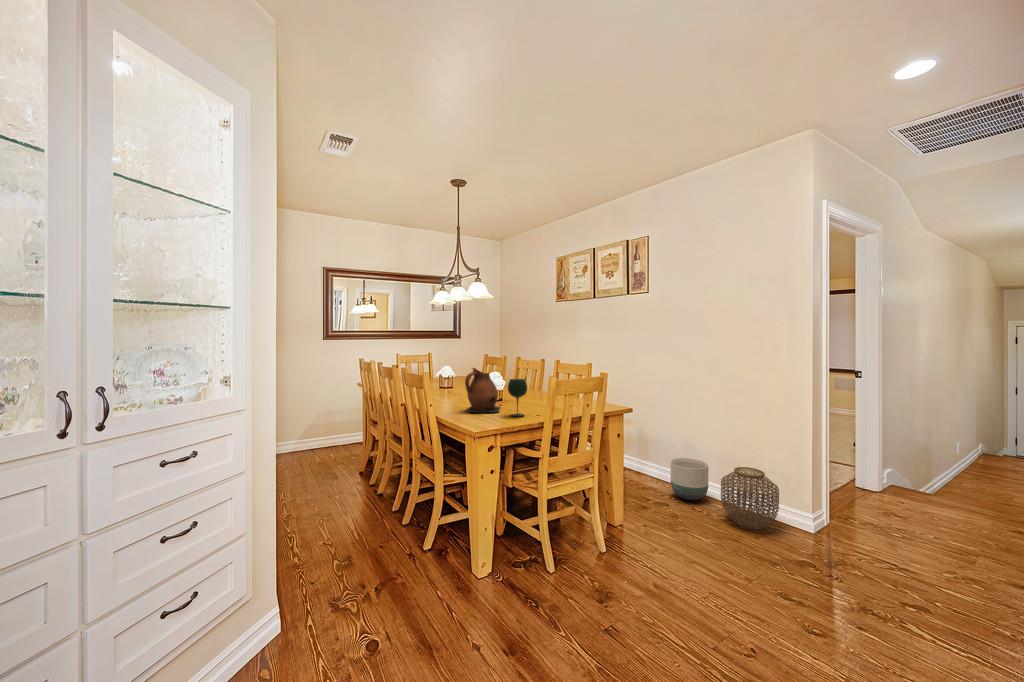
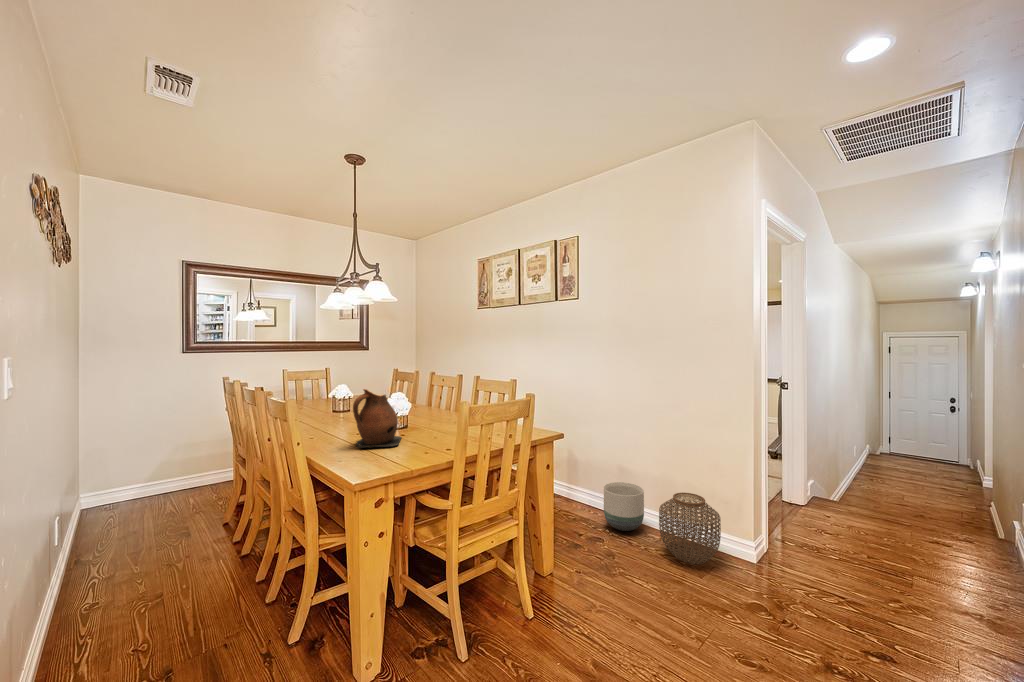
wine glass: present [508,379,527,417] -> none [408,402,434,452]

